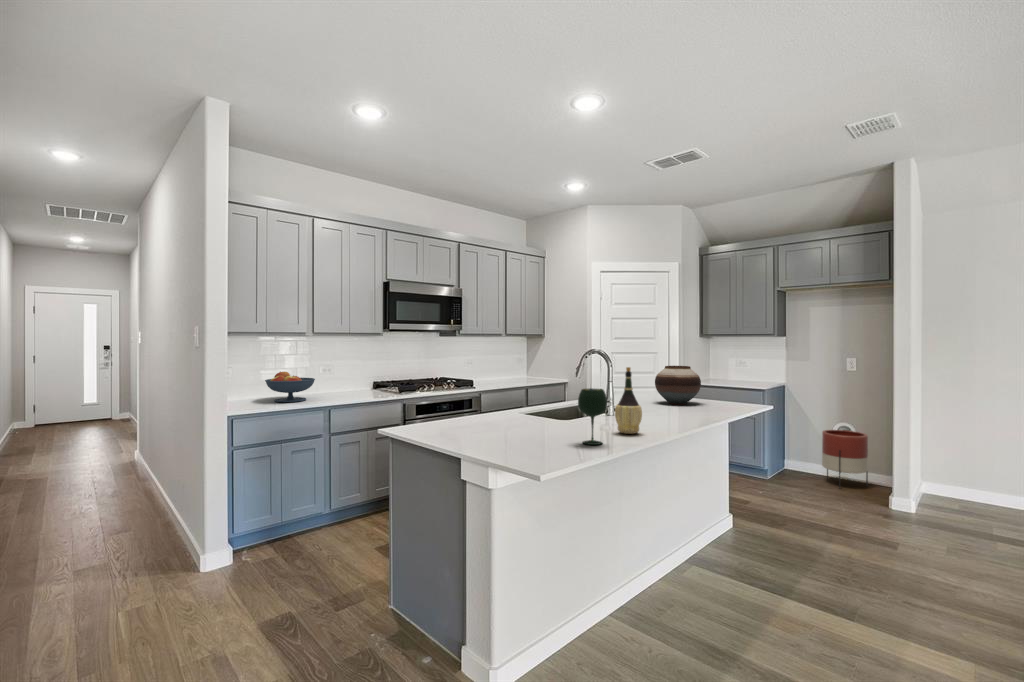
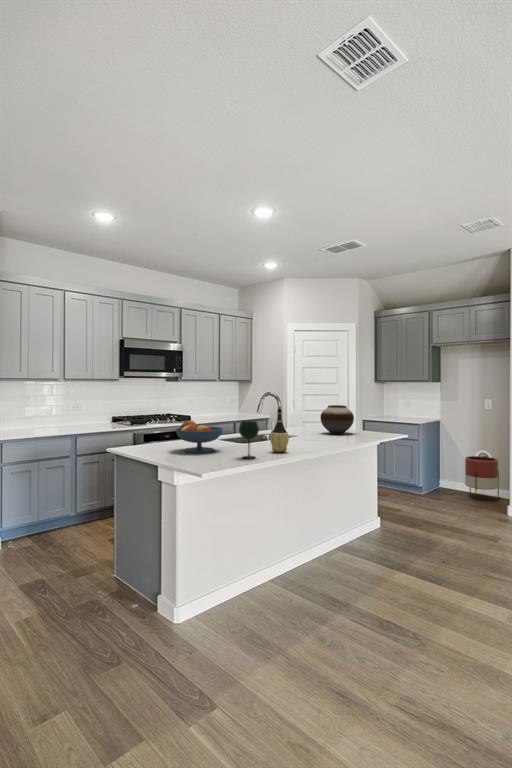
fruit bowl: present [265,372,315,402] -> present [175,420,223,453]

